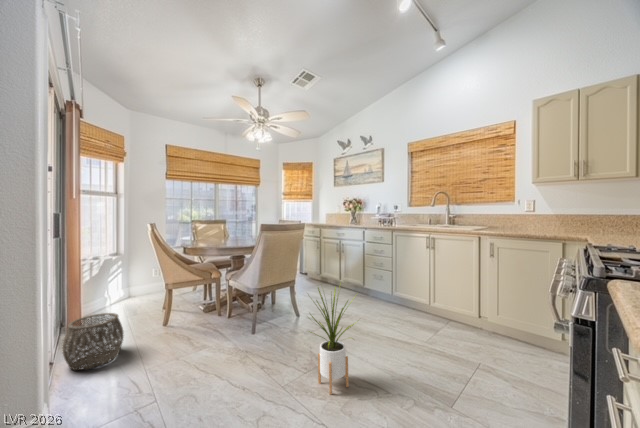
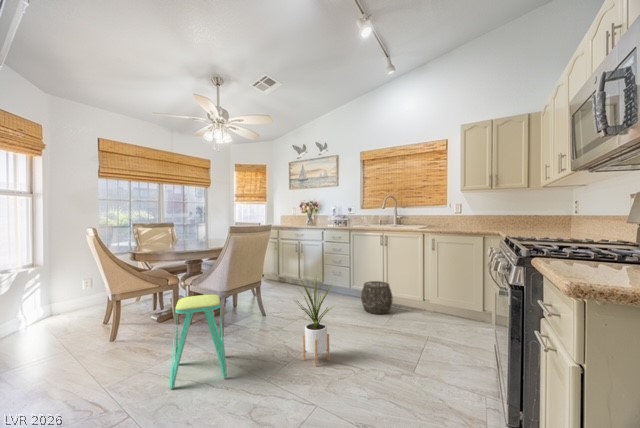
stool: none [169,300,237,402] -> present [170,295,227,389]
woven basket: present [62,313,123,370] -> present [361,281,393,314]

